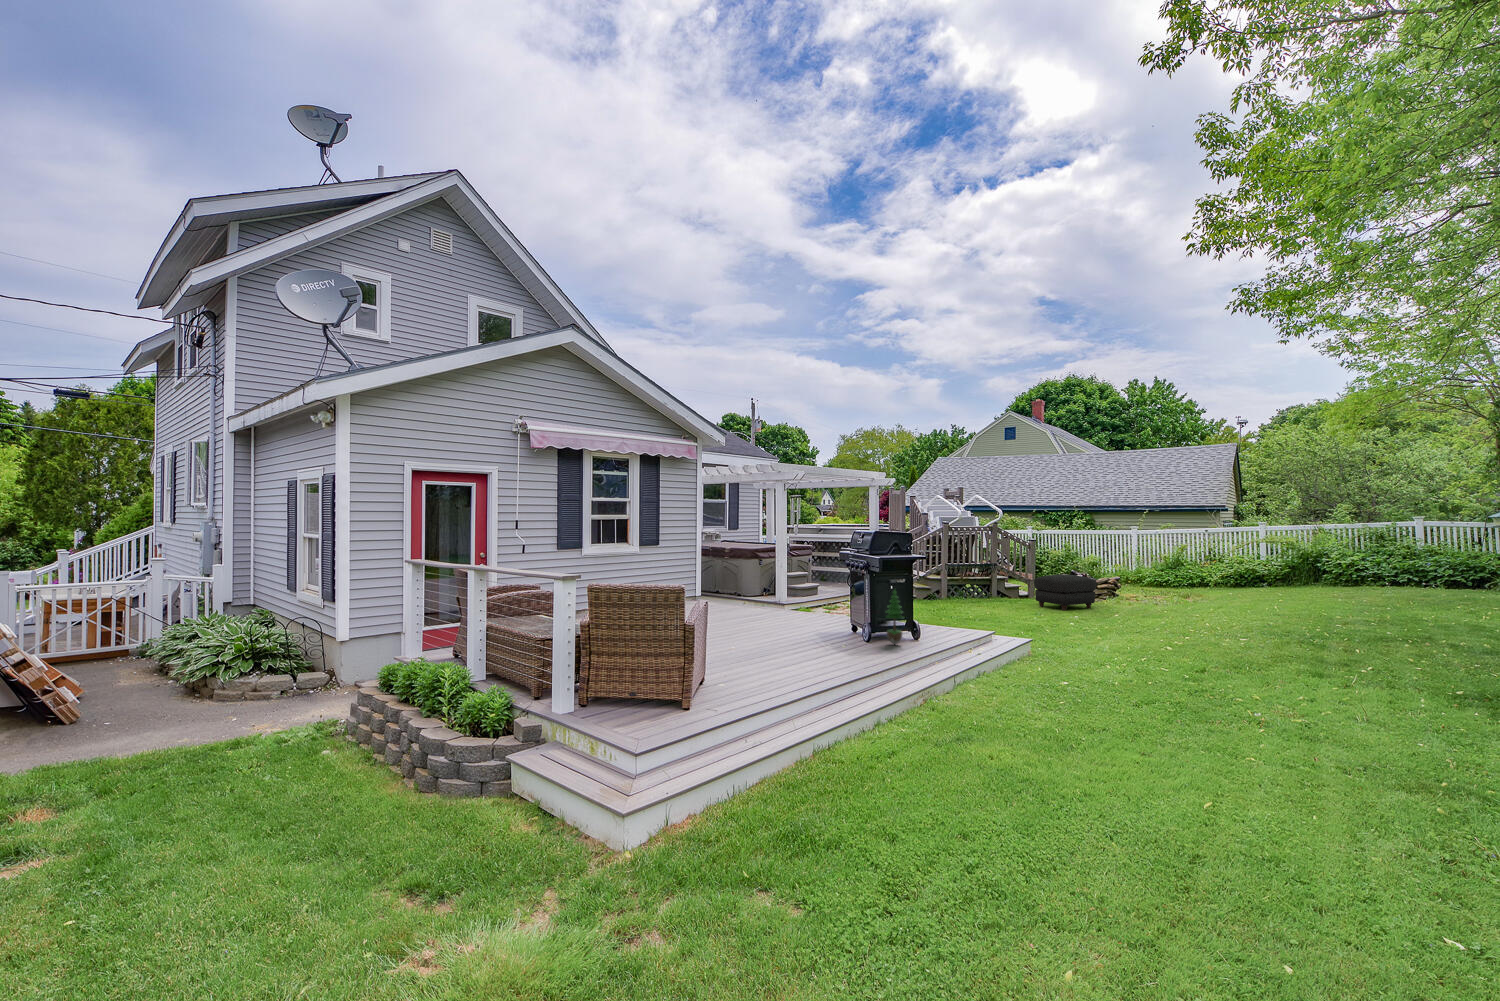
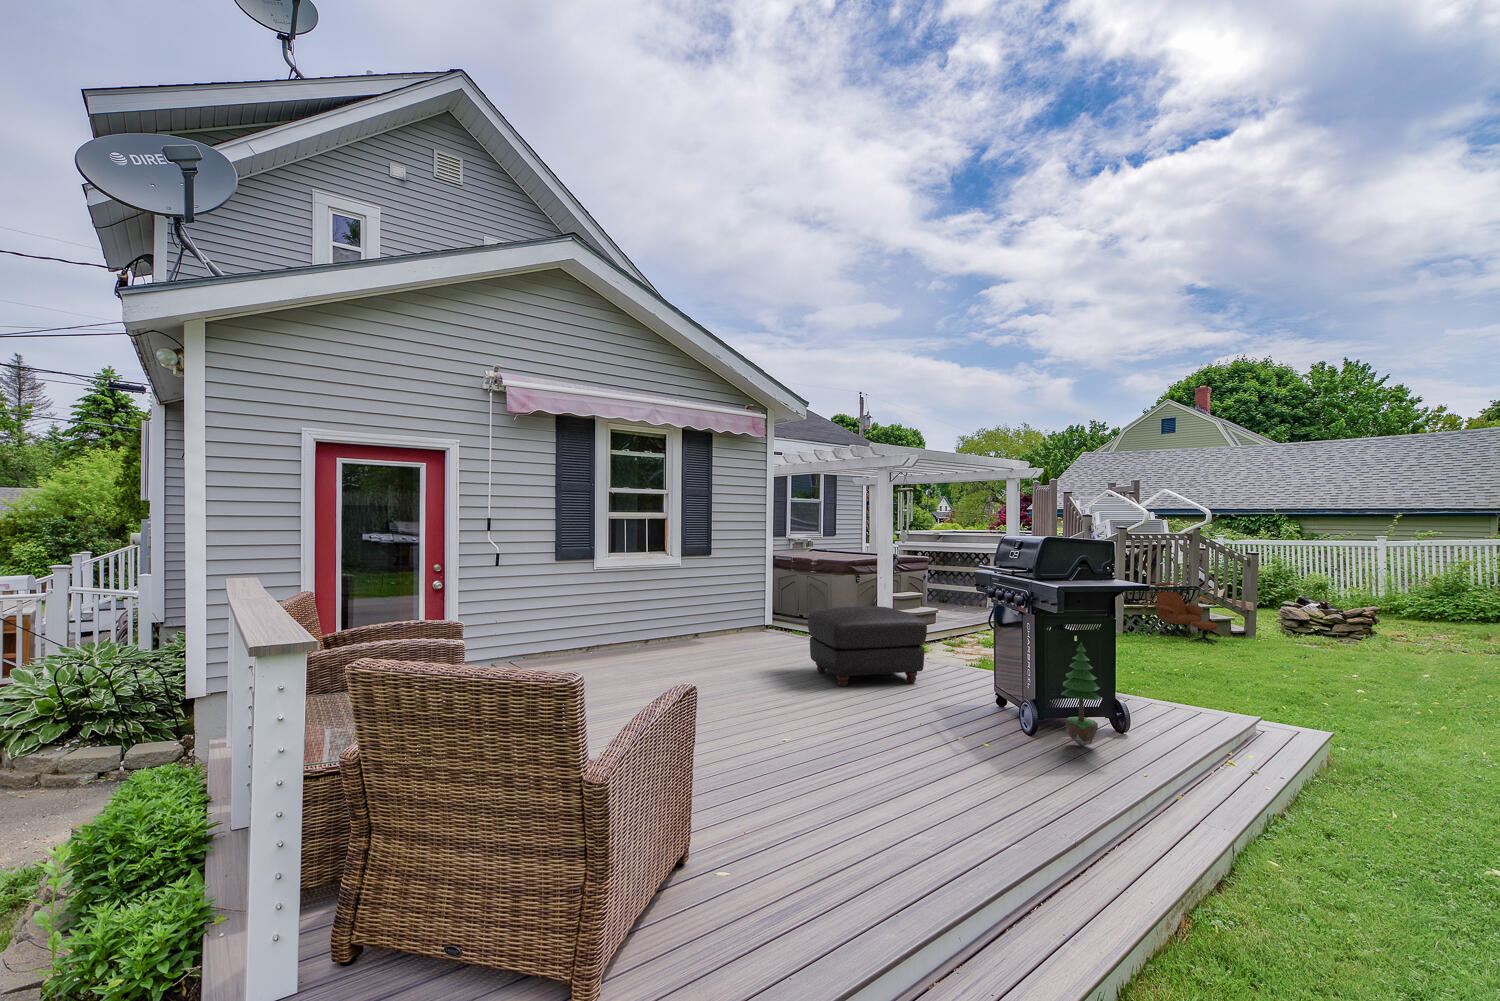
lounge chair: none [970,563,1009,604] -> present [1154,583,1218,645]
ottoman: present [1034,574,1097,611] -> present [808,606,927,687]

